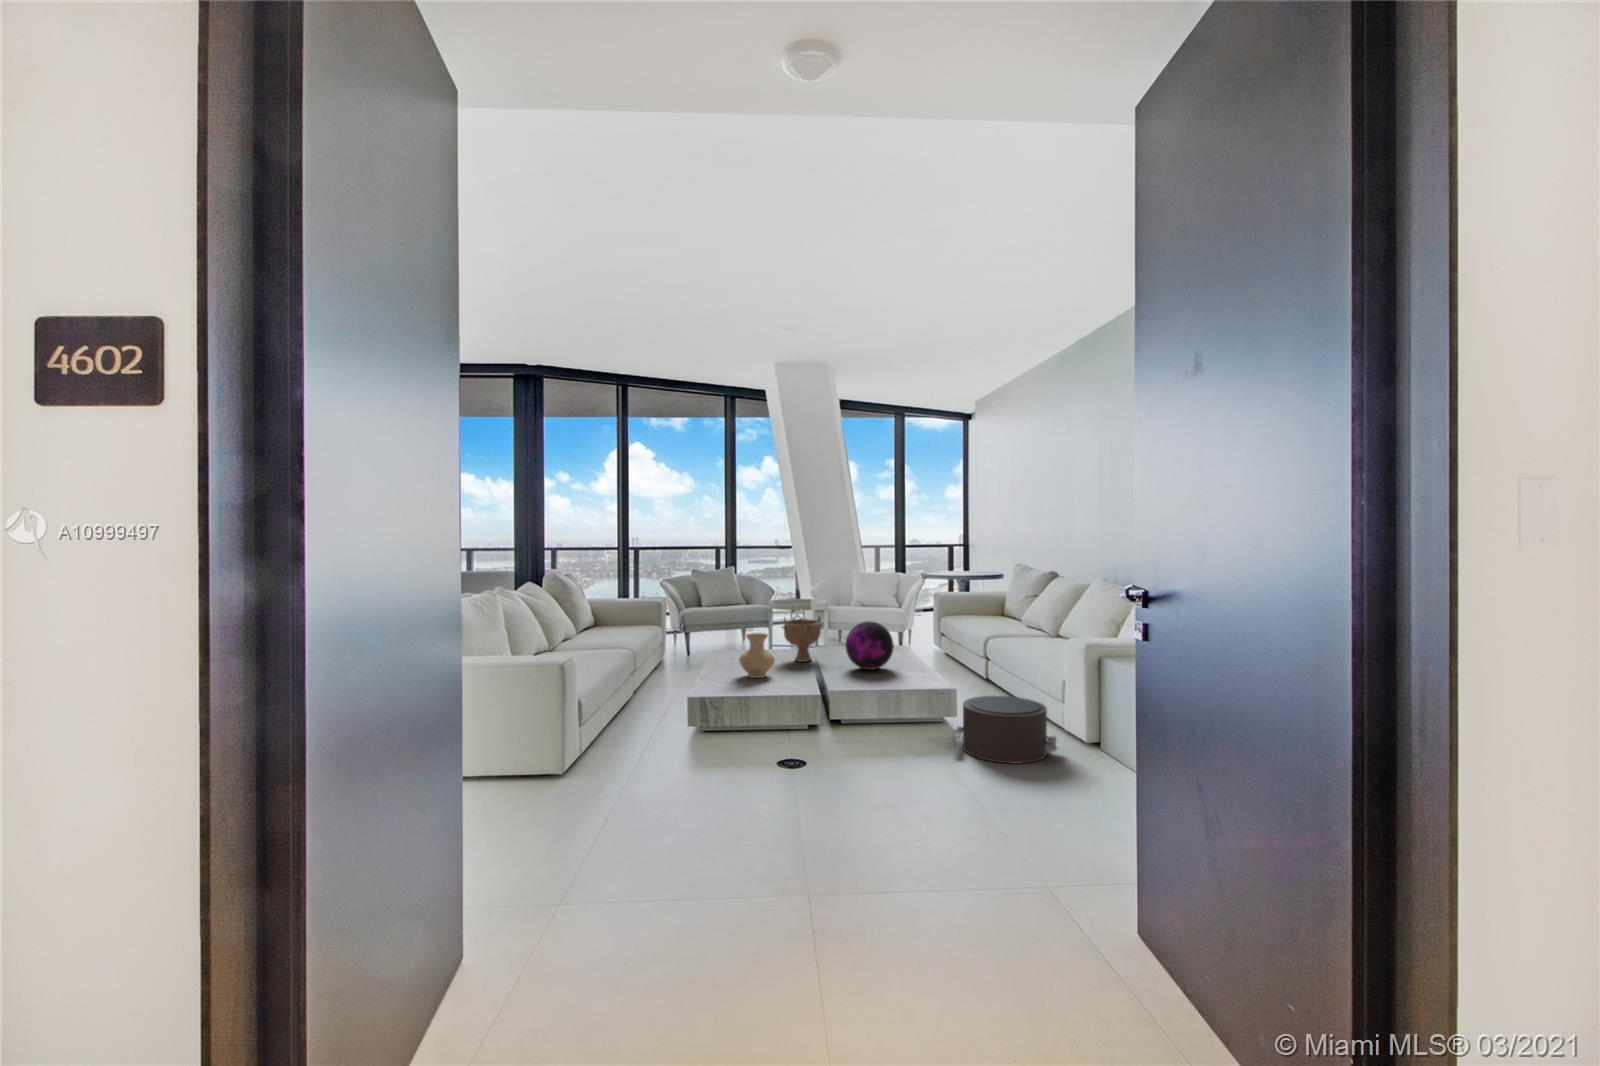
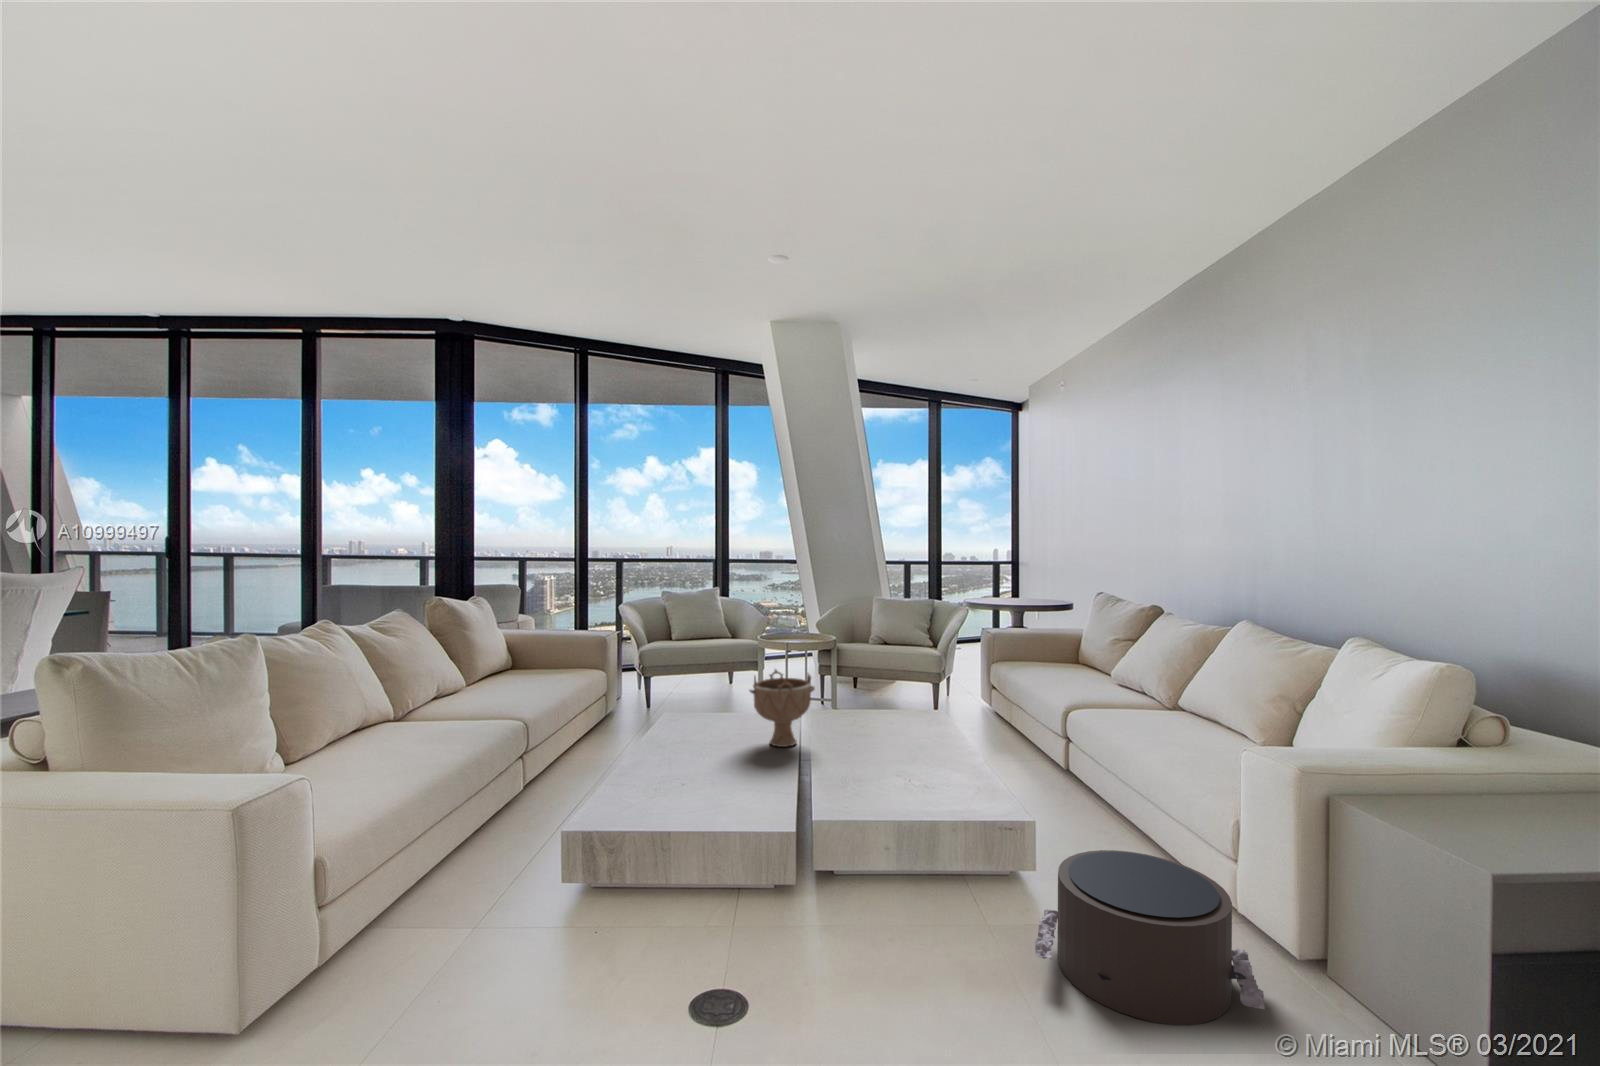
decorative orb: present [845,621,894,670] -> none [847,690,925,771]
vase: present [739,633,775,678] -> none [669,707,728,784]

